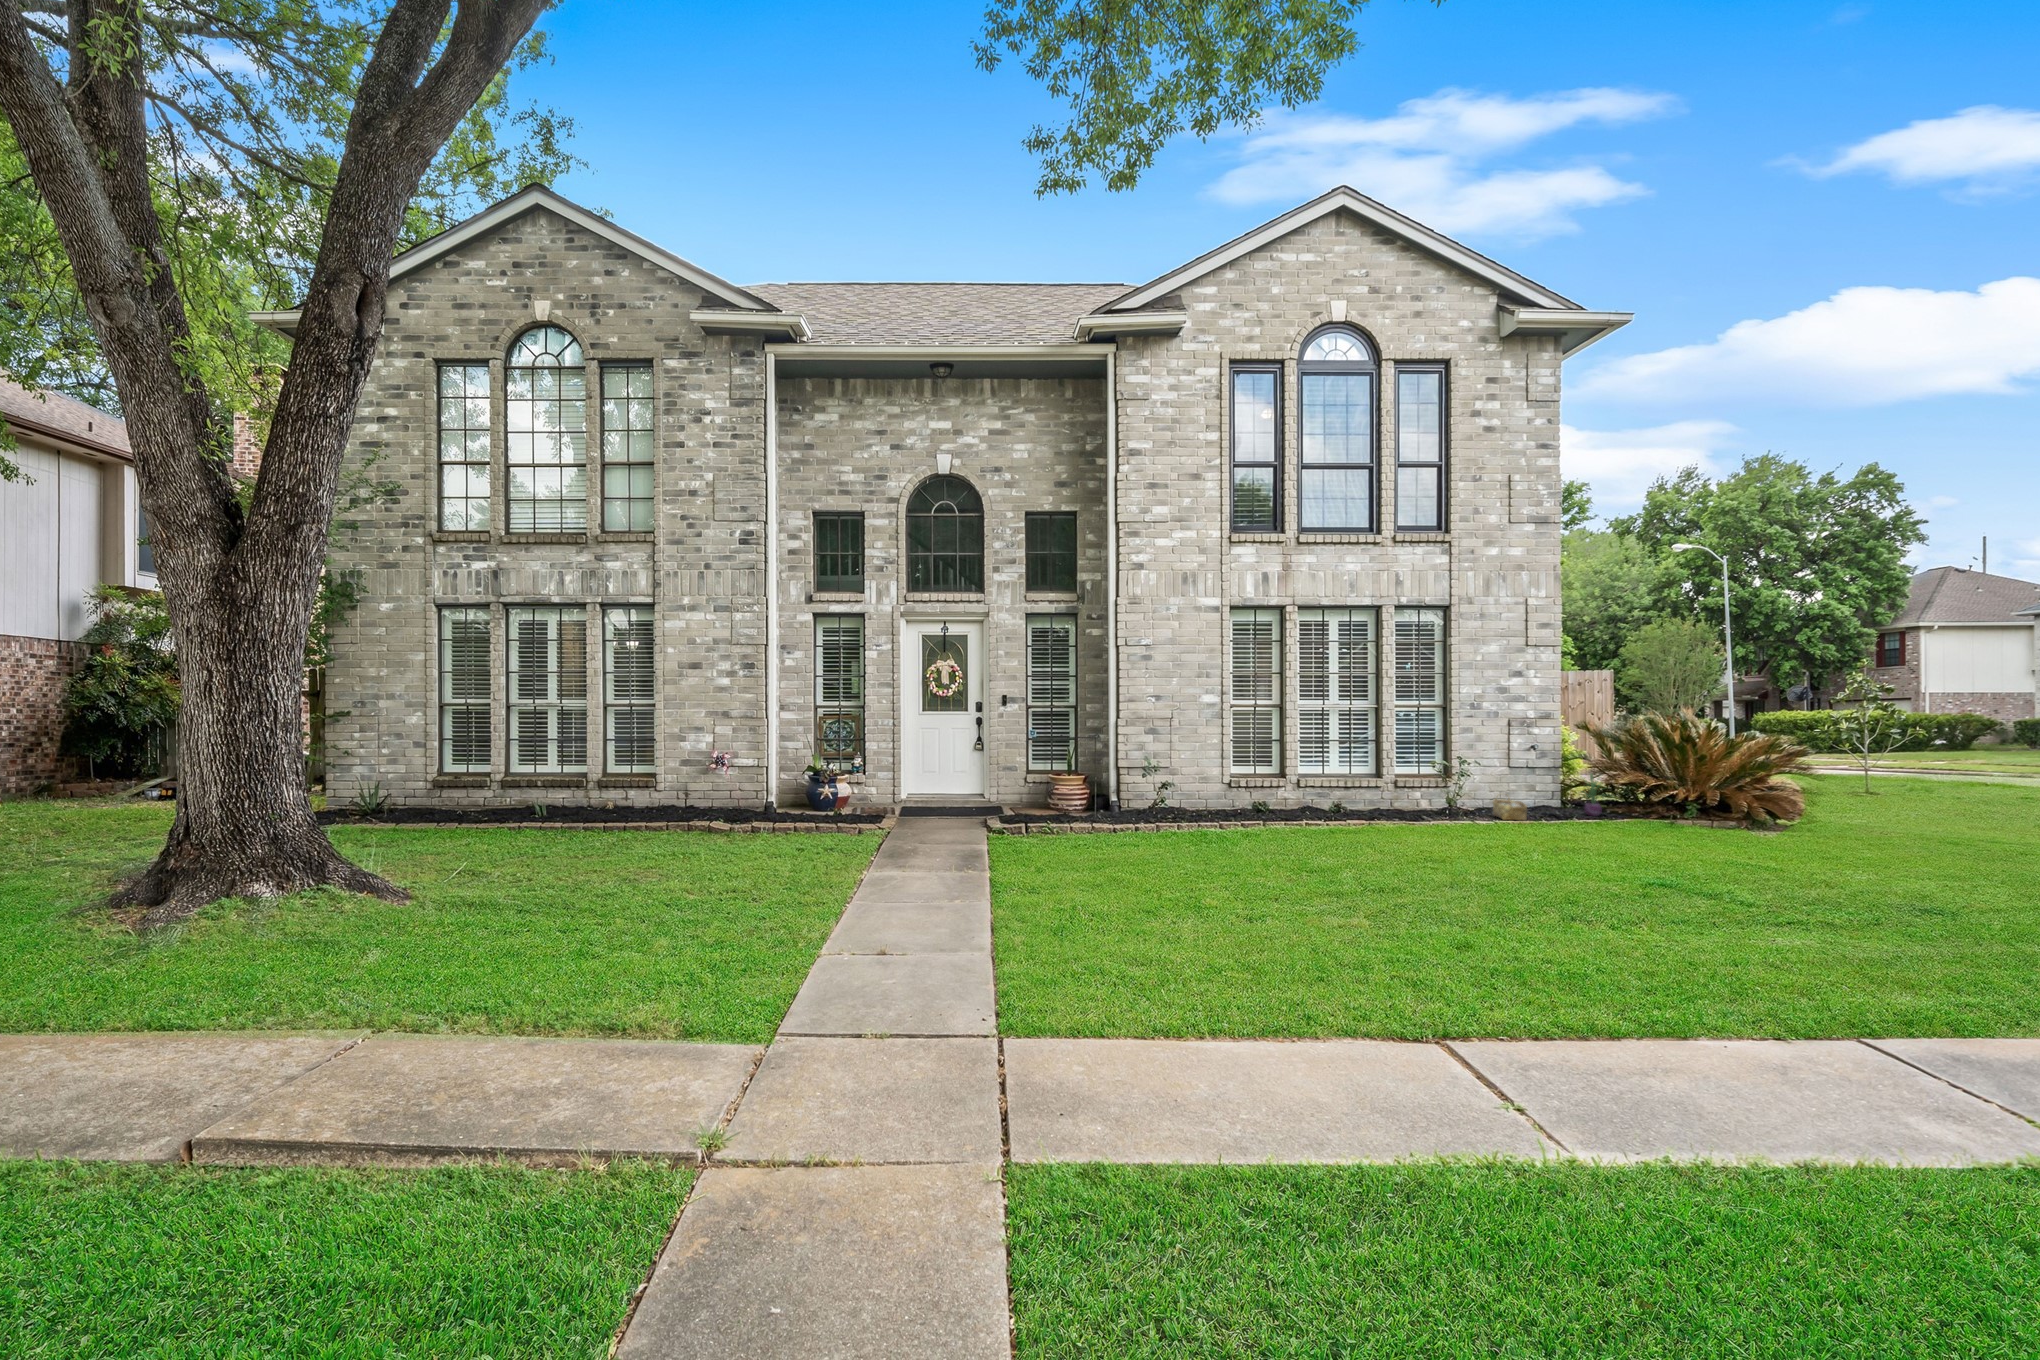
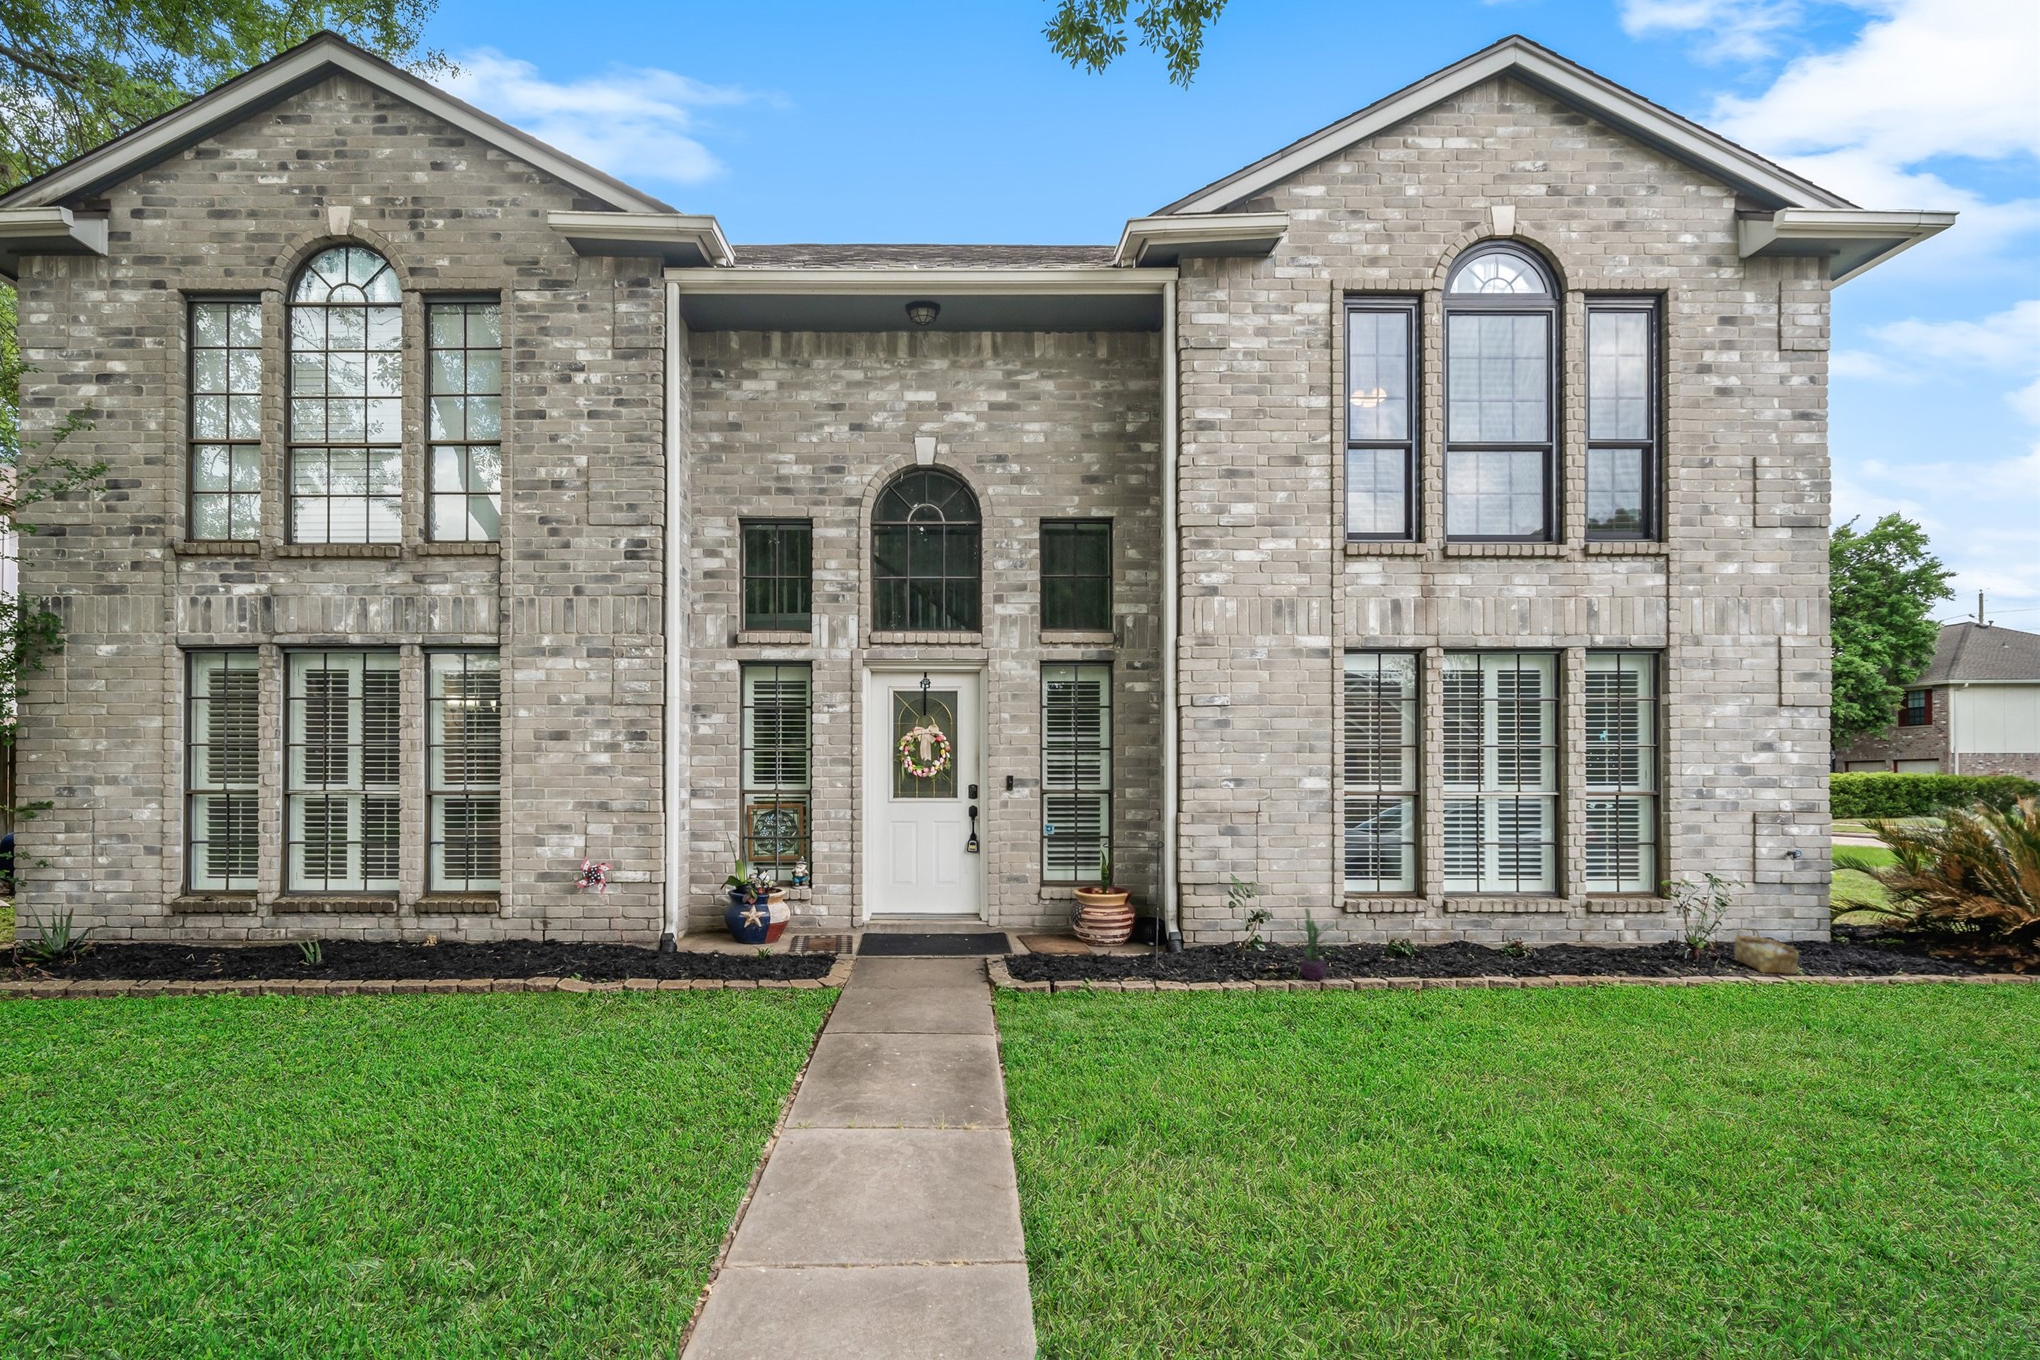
decorative plant: present [1585,774,1613,816] -> present [1288,909,1334,981]

